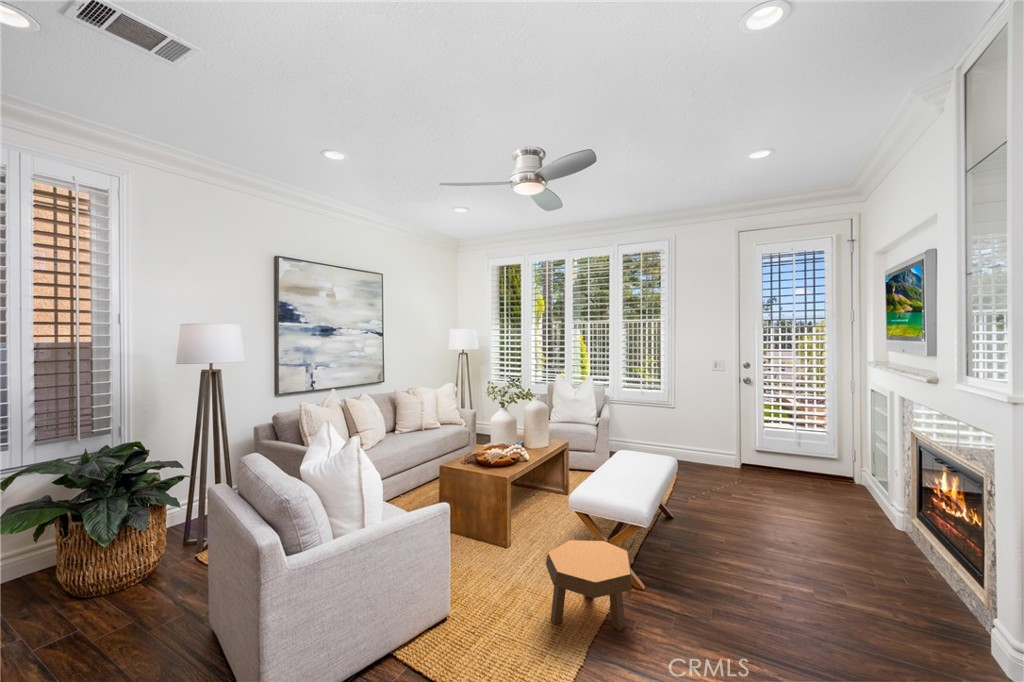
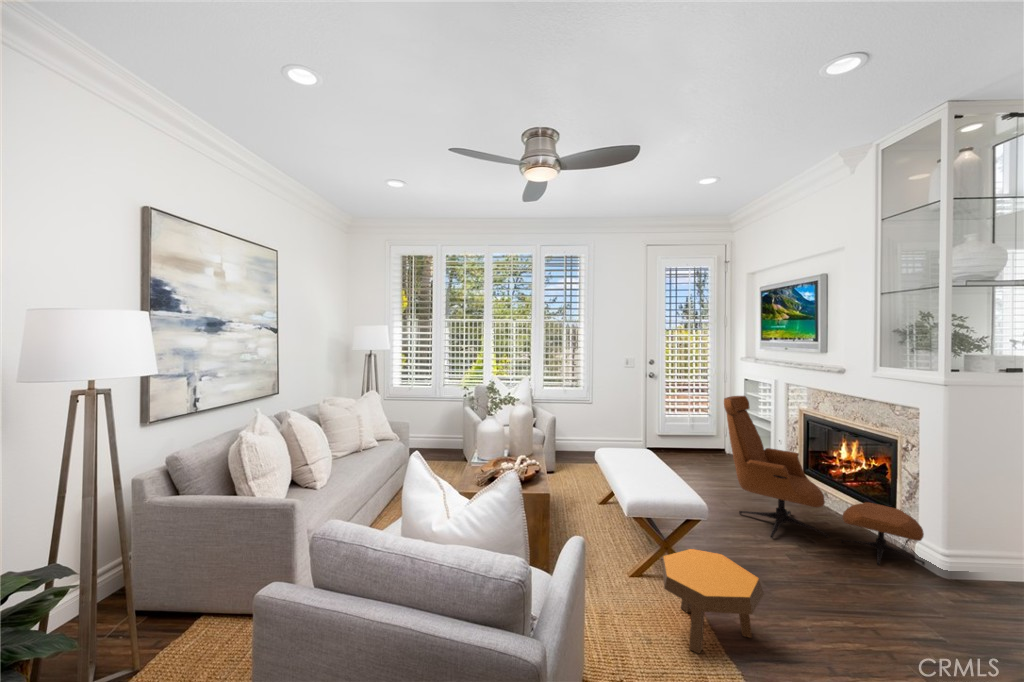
lounge chair: none [743,403,977,642] -> present [724,396,925,565]

